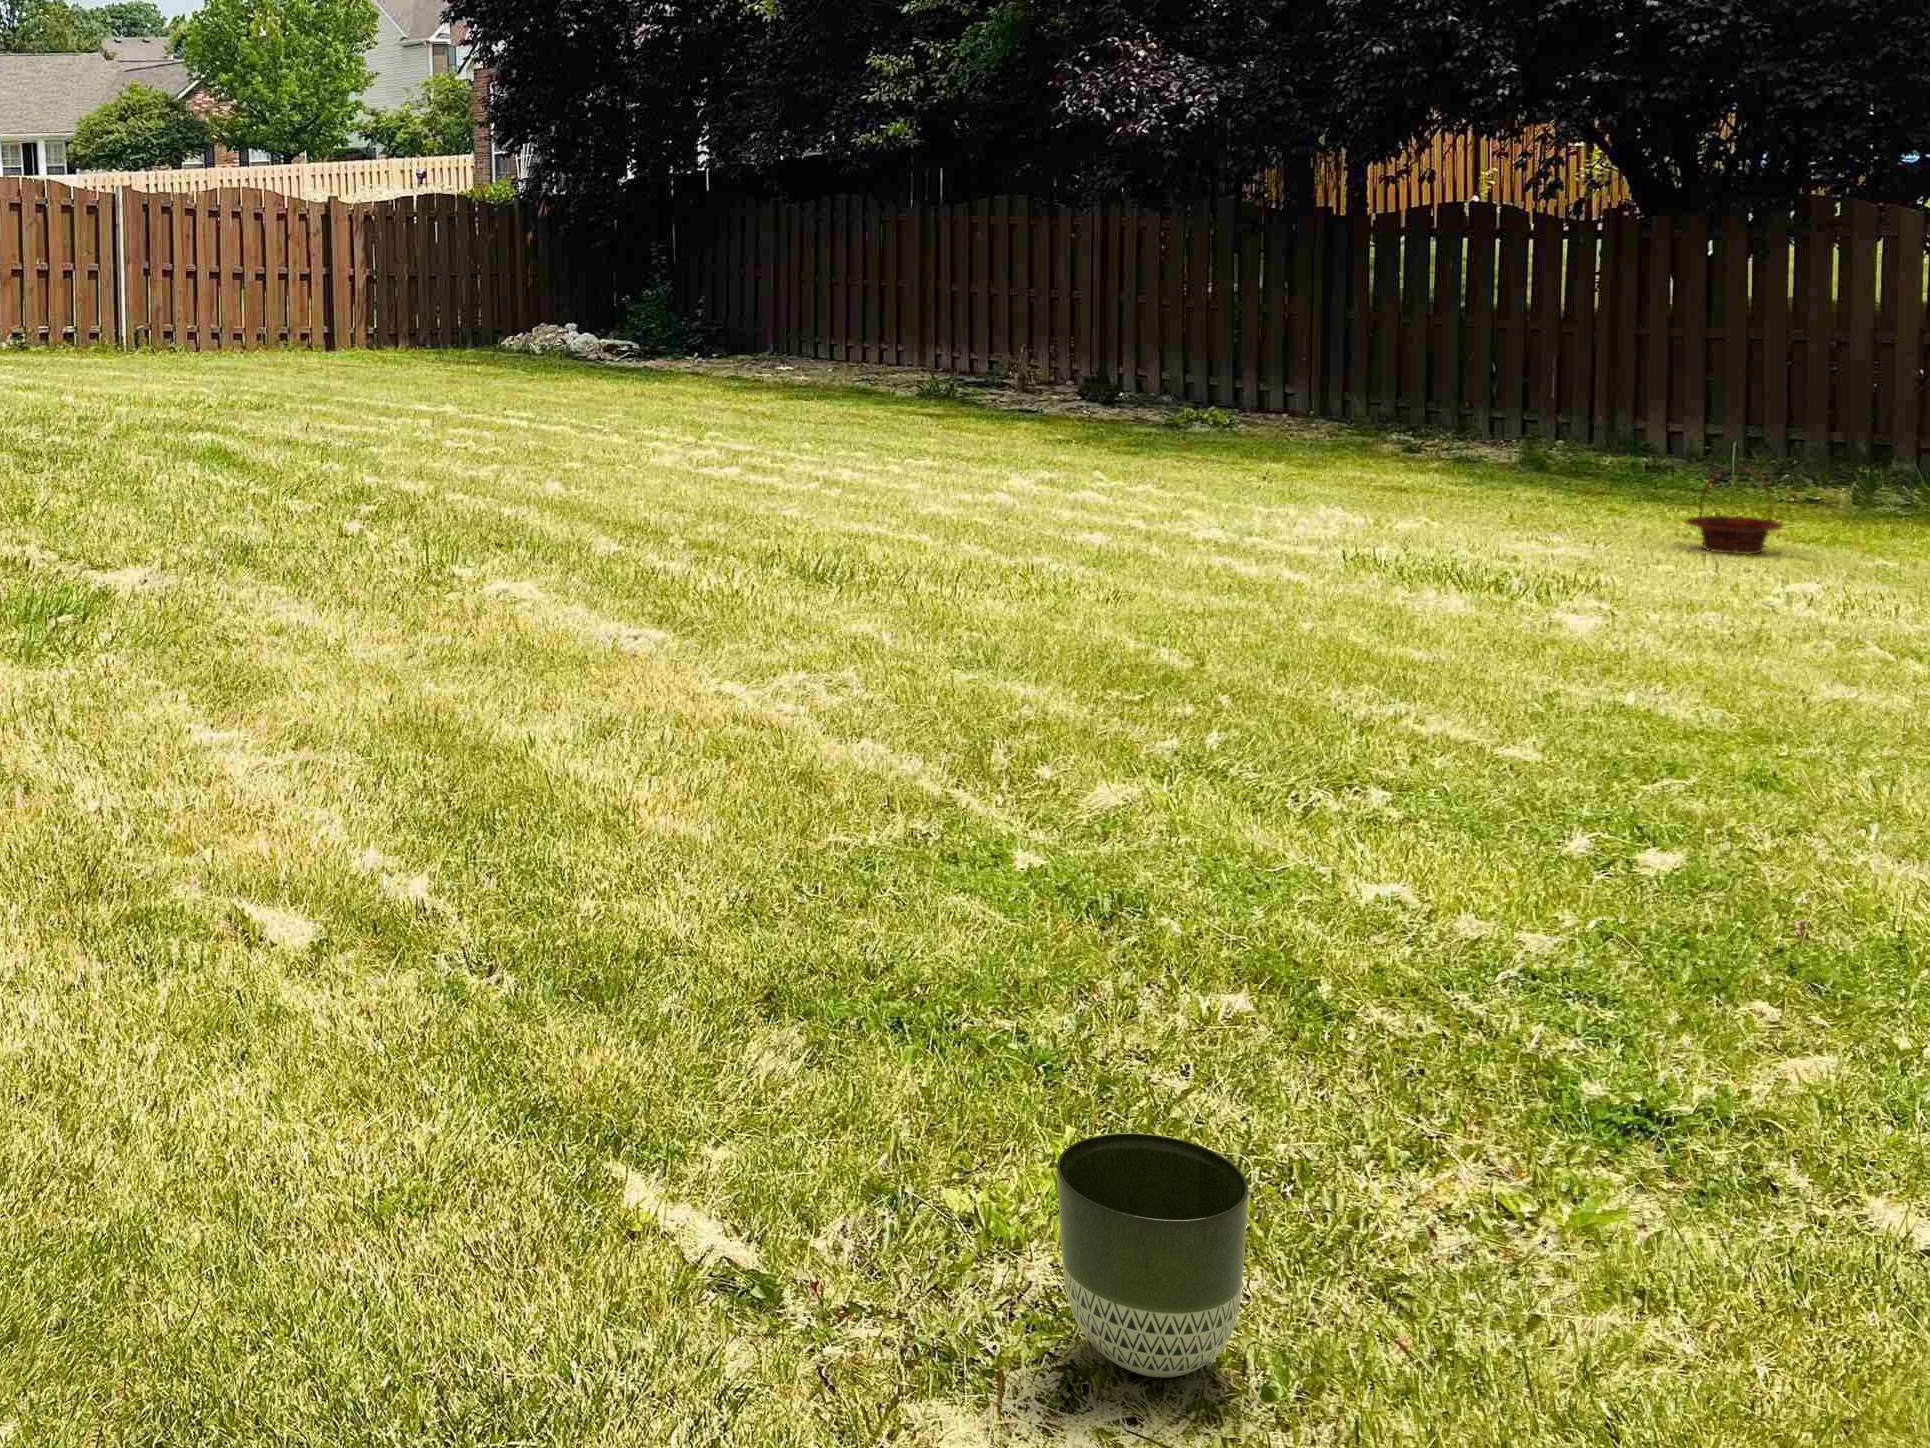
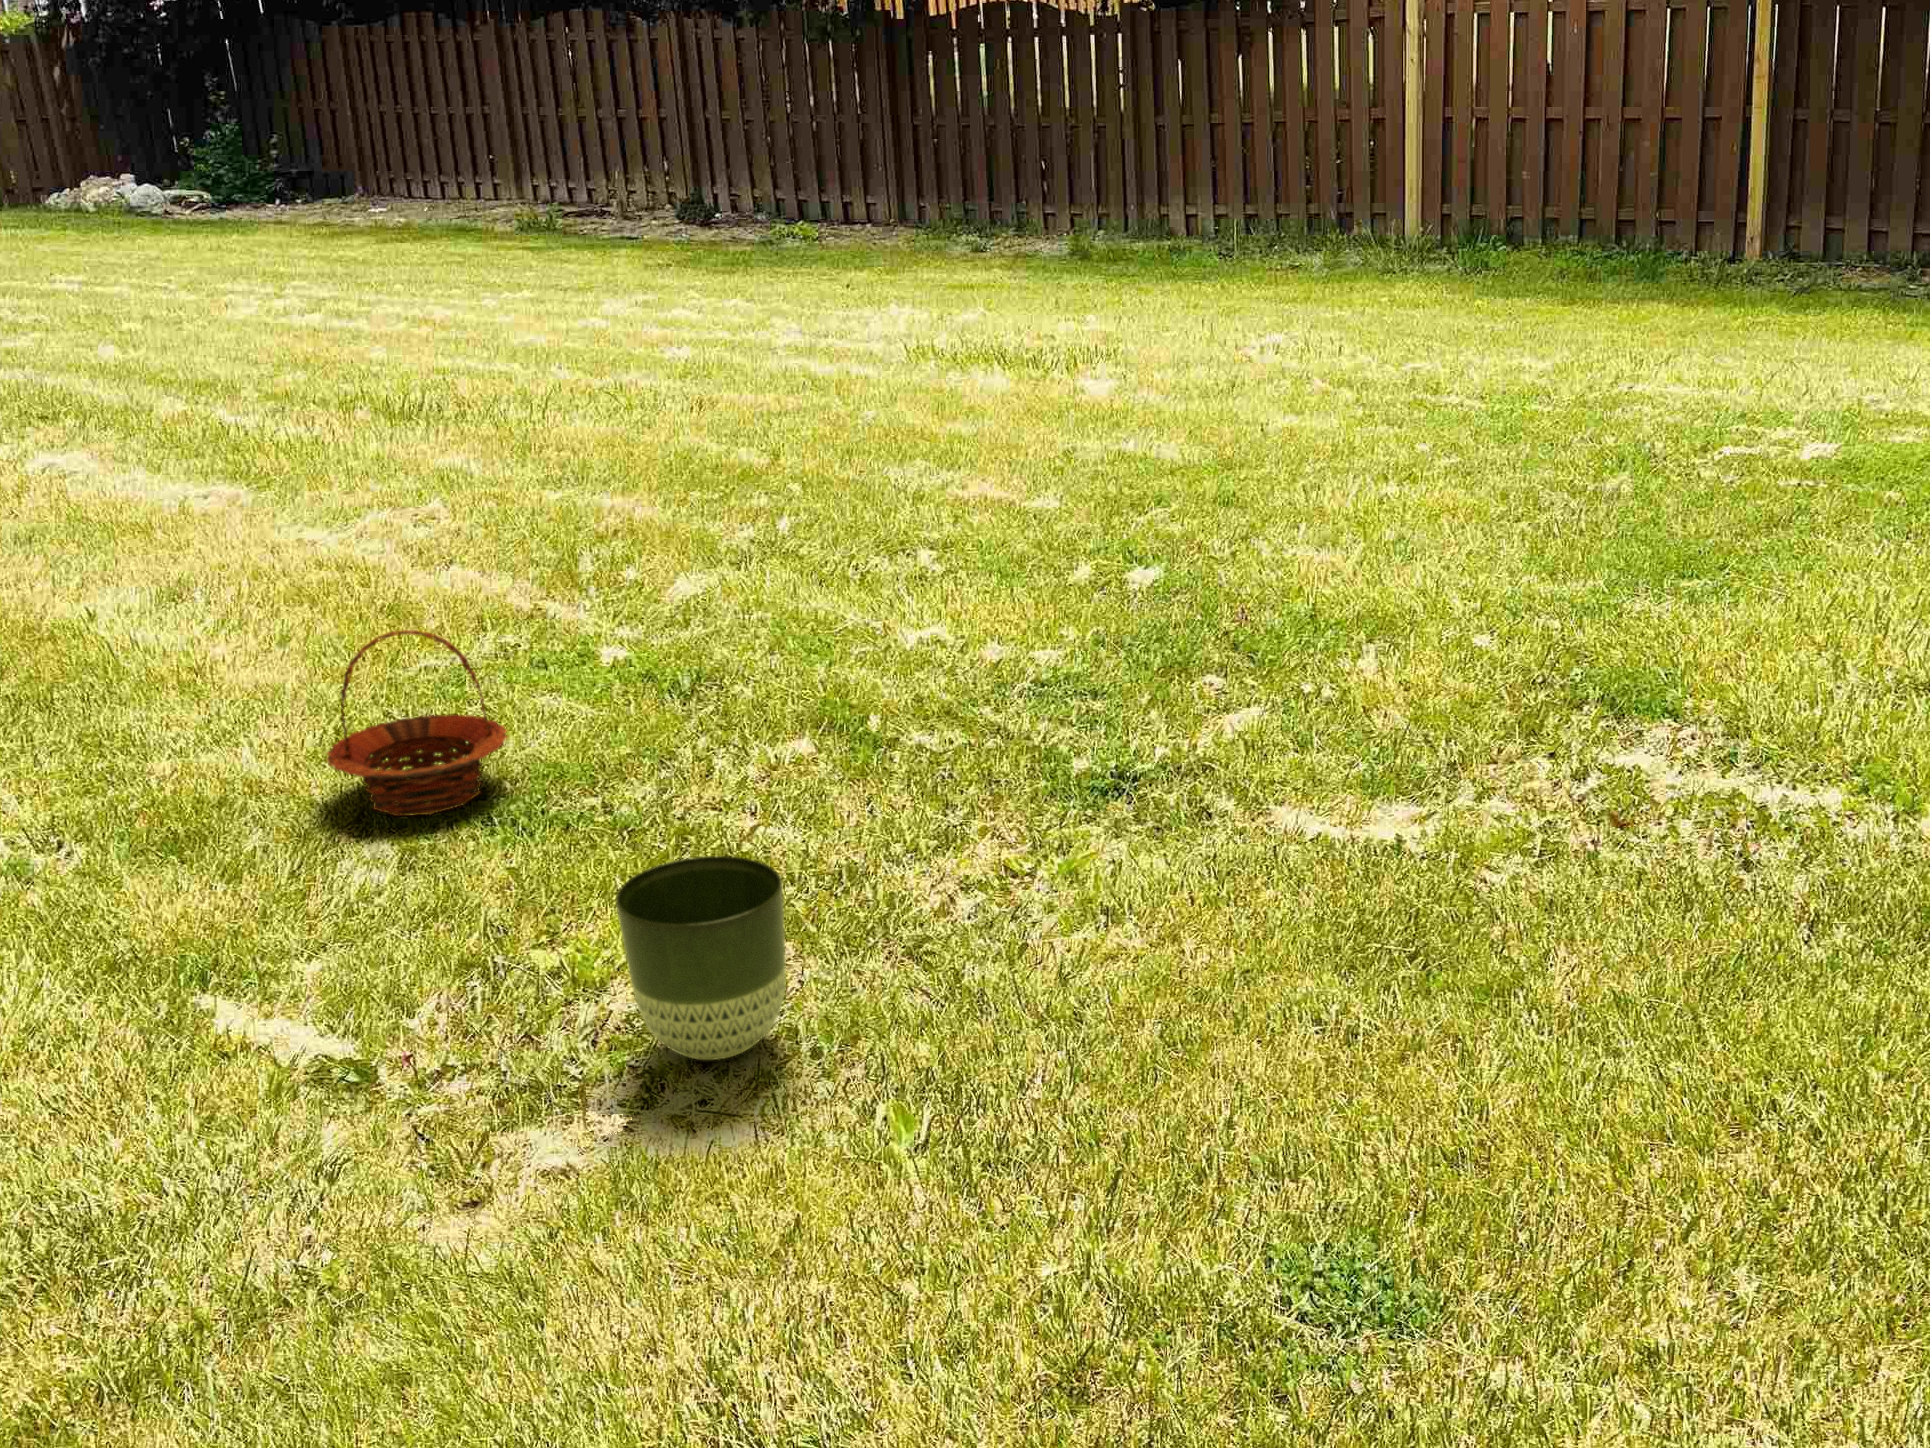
basket: present [1686,468,1783,554] -> present [327,630,507,816]

